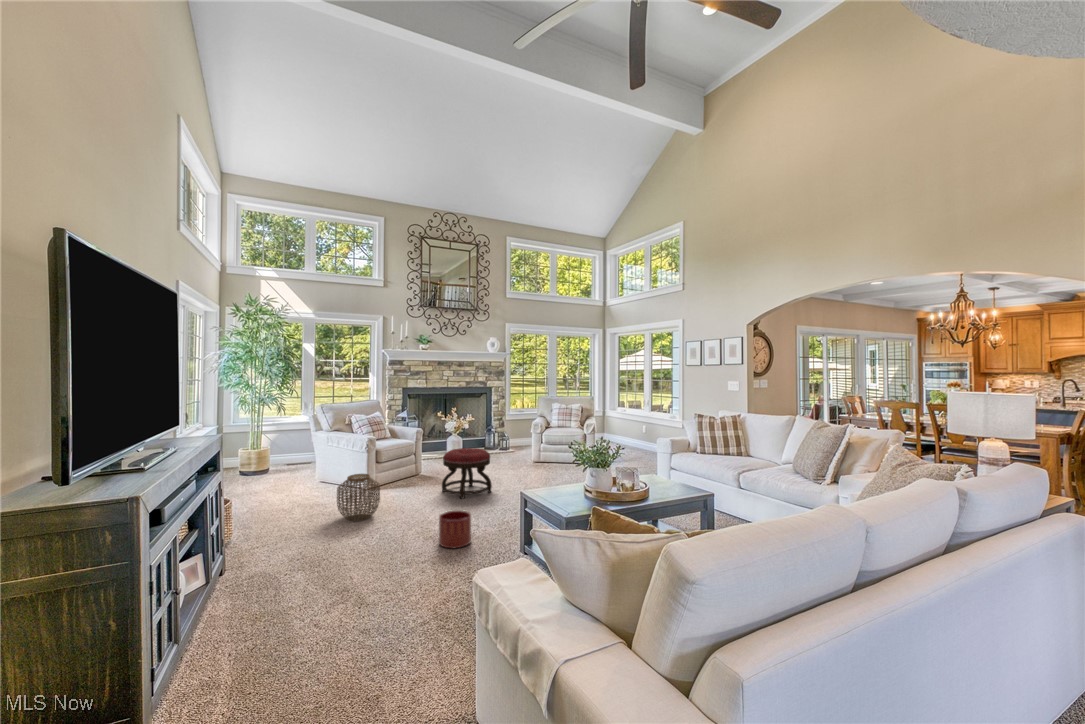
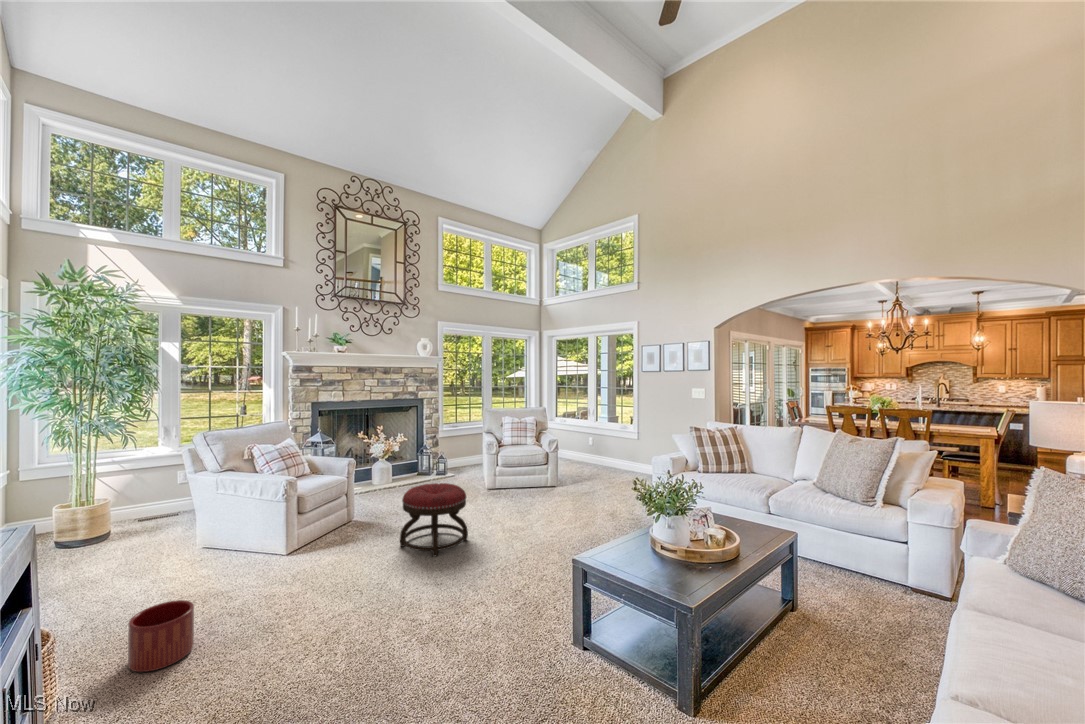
woven basket: present [337,474,380,521] -> none [257,545,329,626]
planter: present [439,510,471,548] -> present [128,600,194,672]

